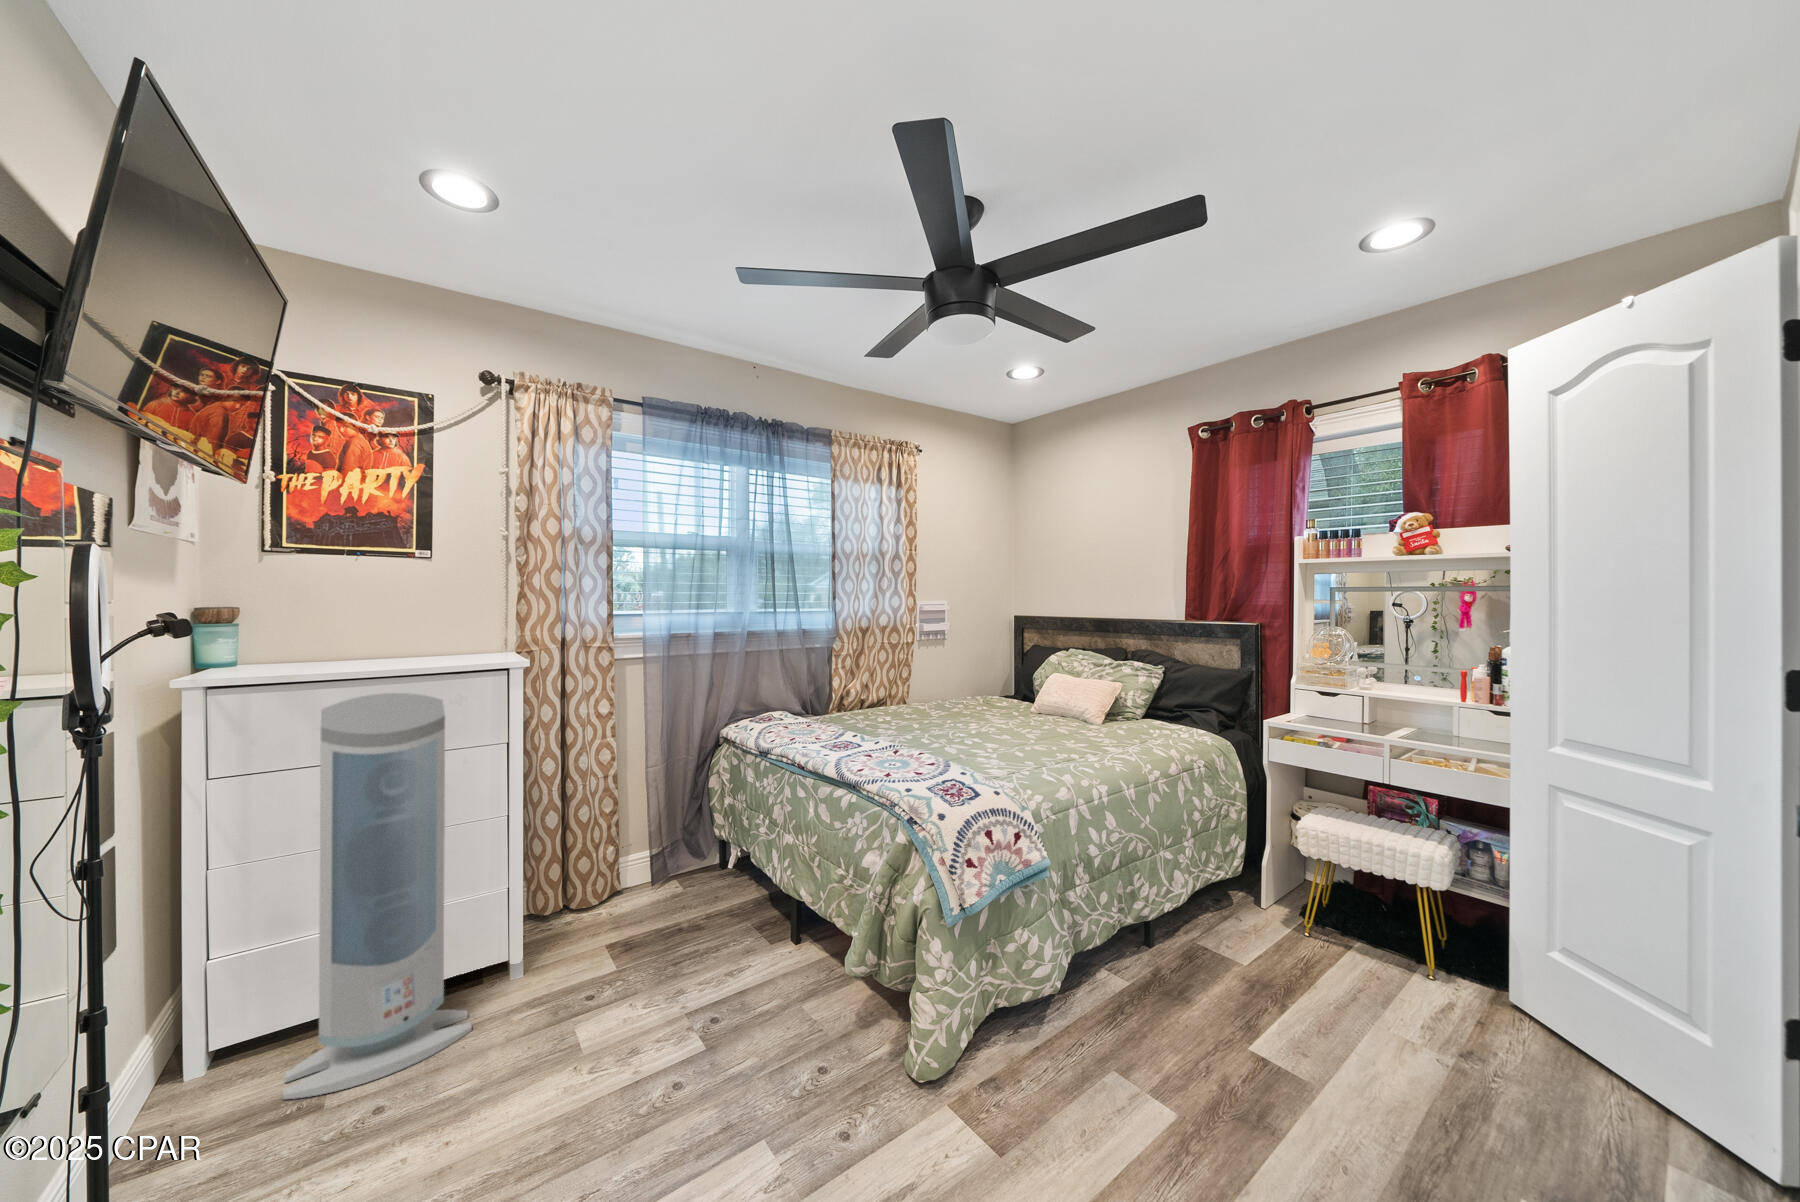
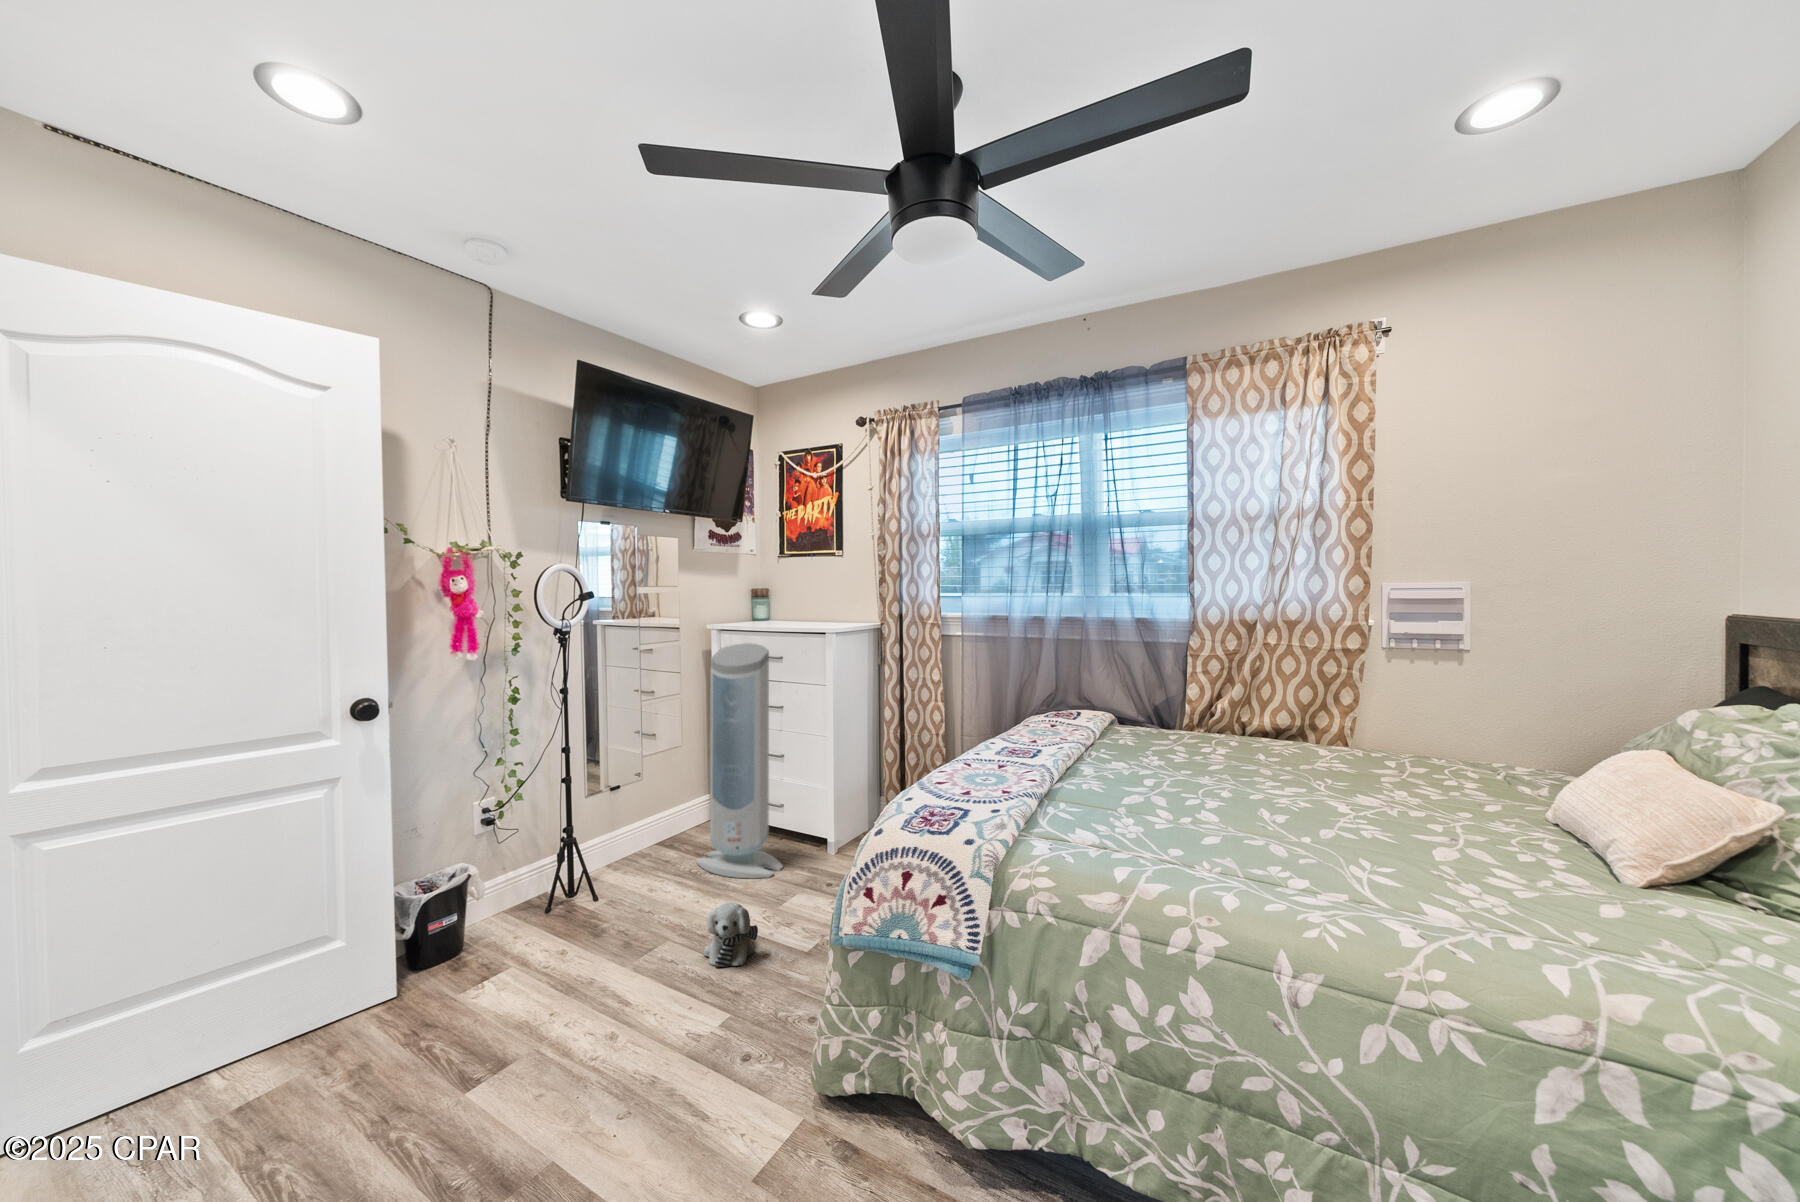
plush toy: none [551,1028,645,1131] -> present [704,903,758,967]

